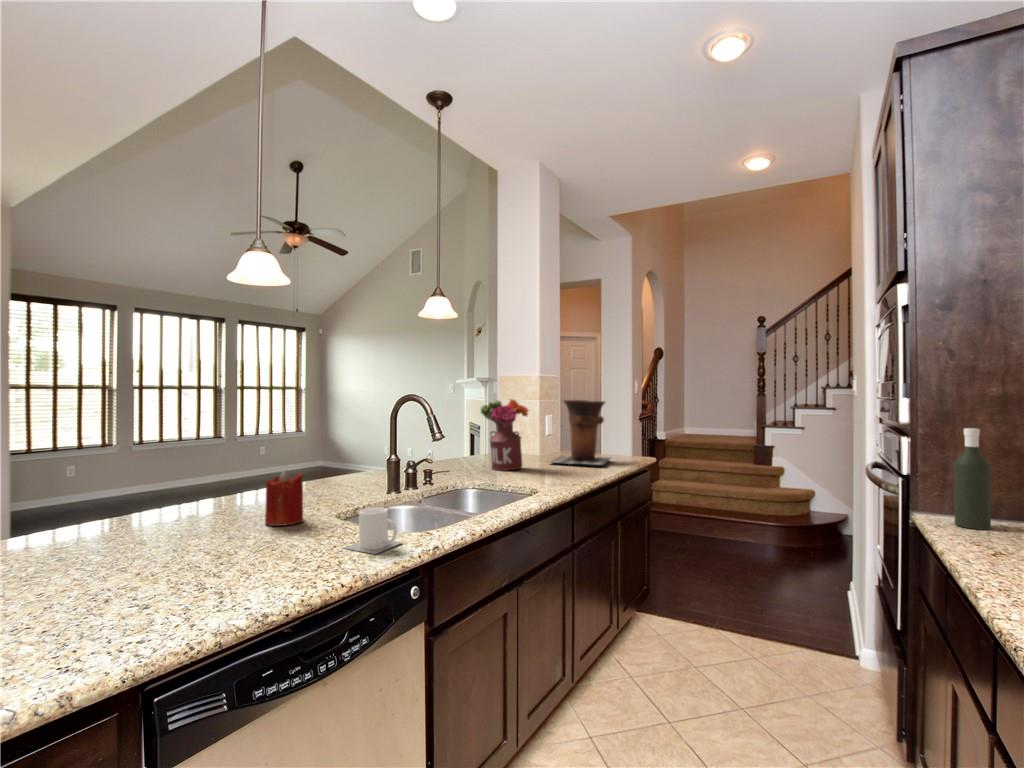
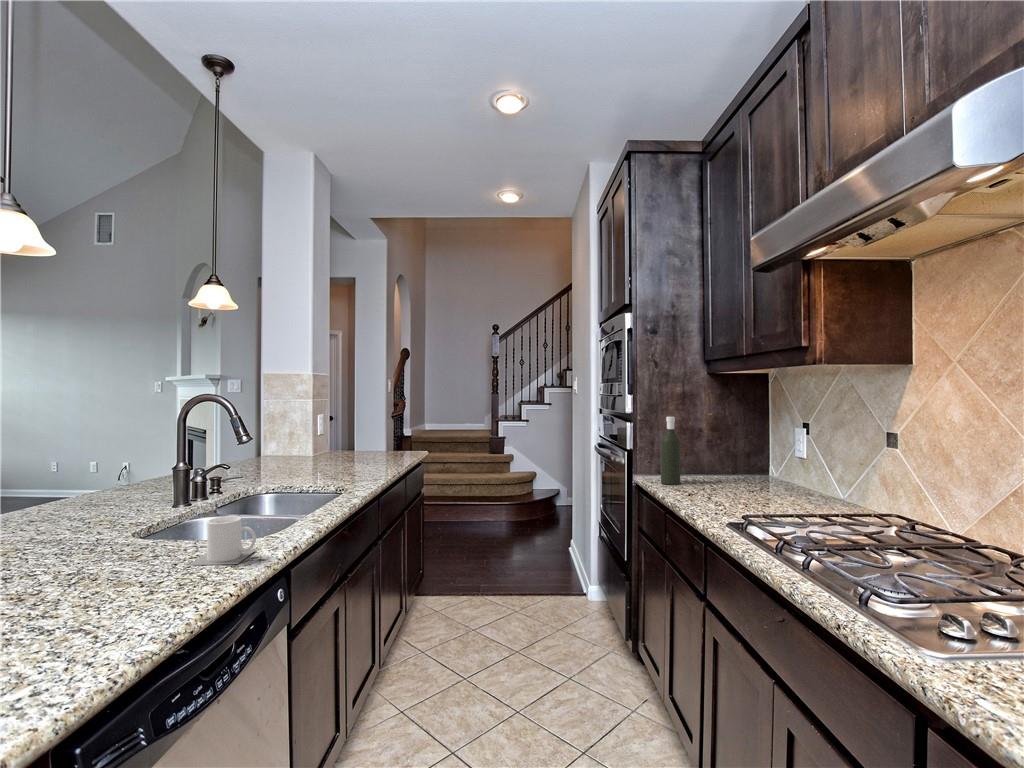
flower arrangement: present [481,399,529,471] -> none [260,398,318,474]
vase: present [551,399,610,465] -> none [330,399,391,463]
candle: present [265,470,303,526] -> none [40,487,99,558]

